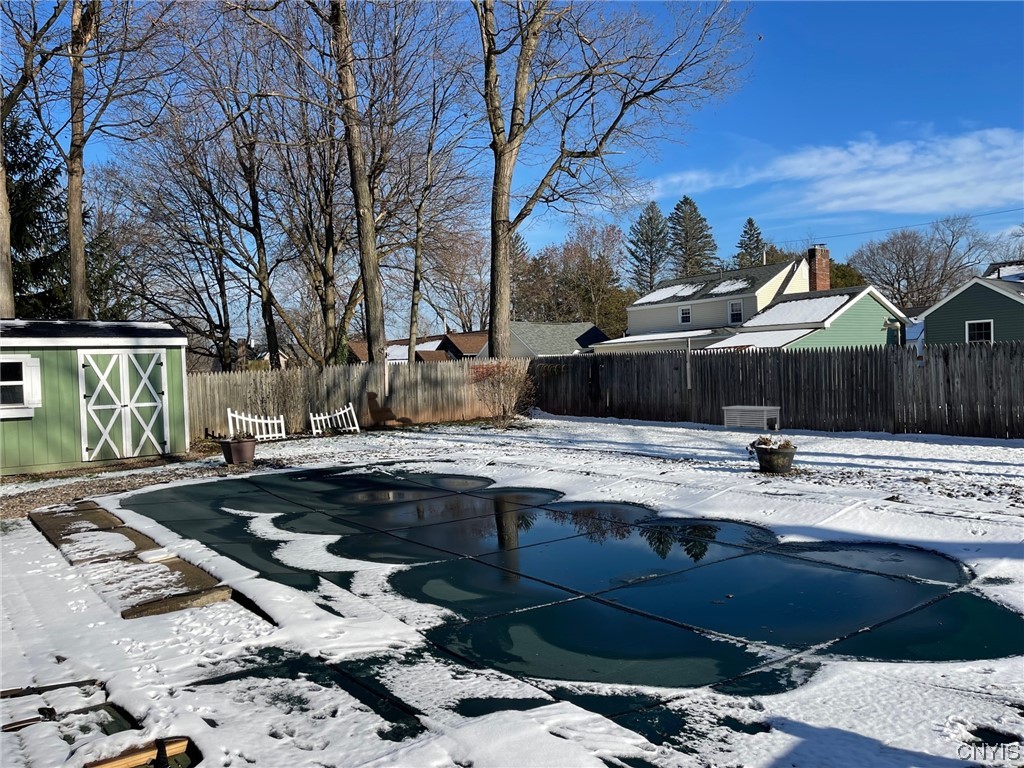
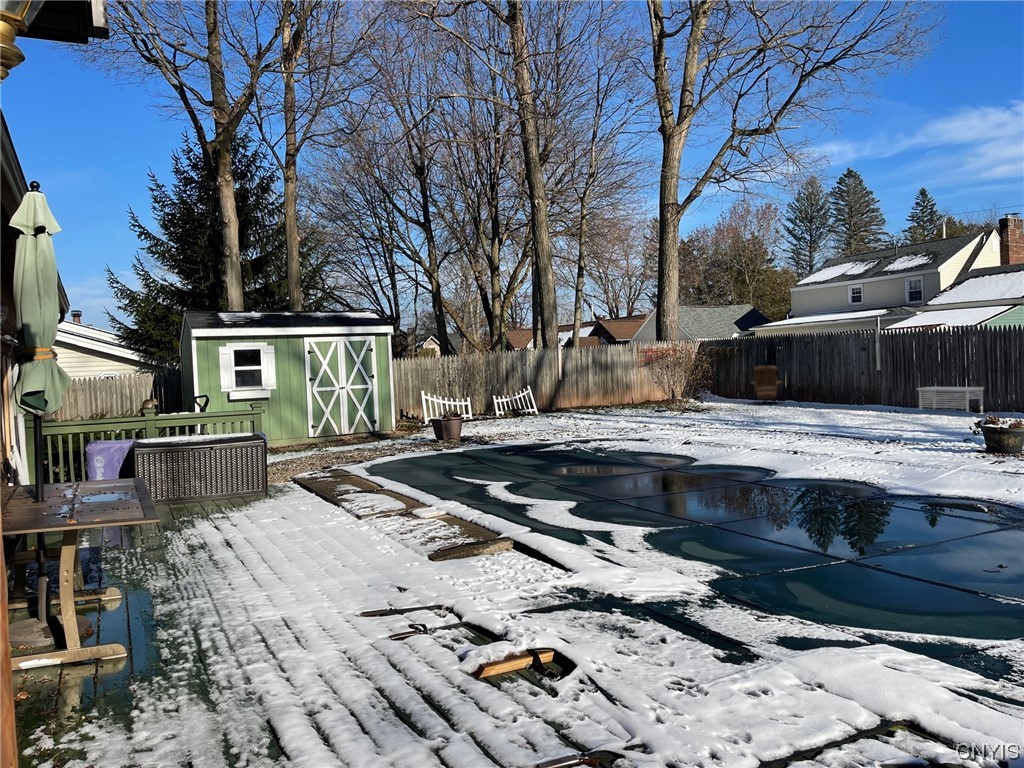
lounge chair: present [367,392,412,431] -> present [752,366,781,403]

